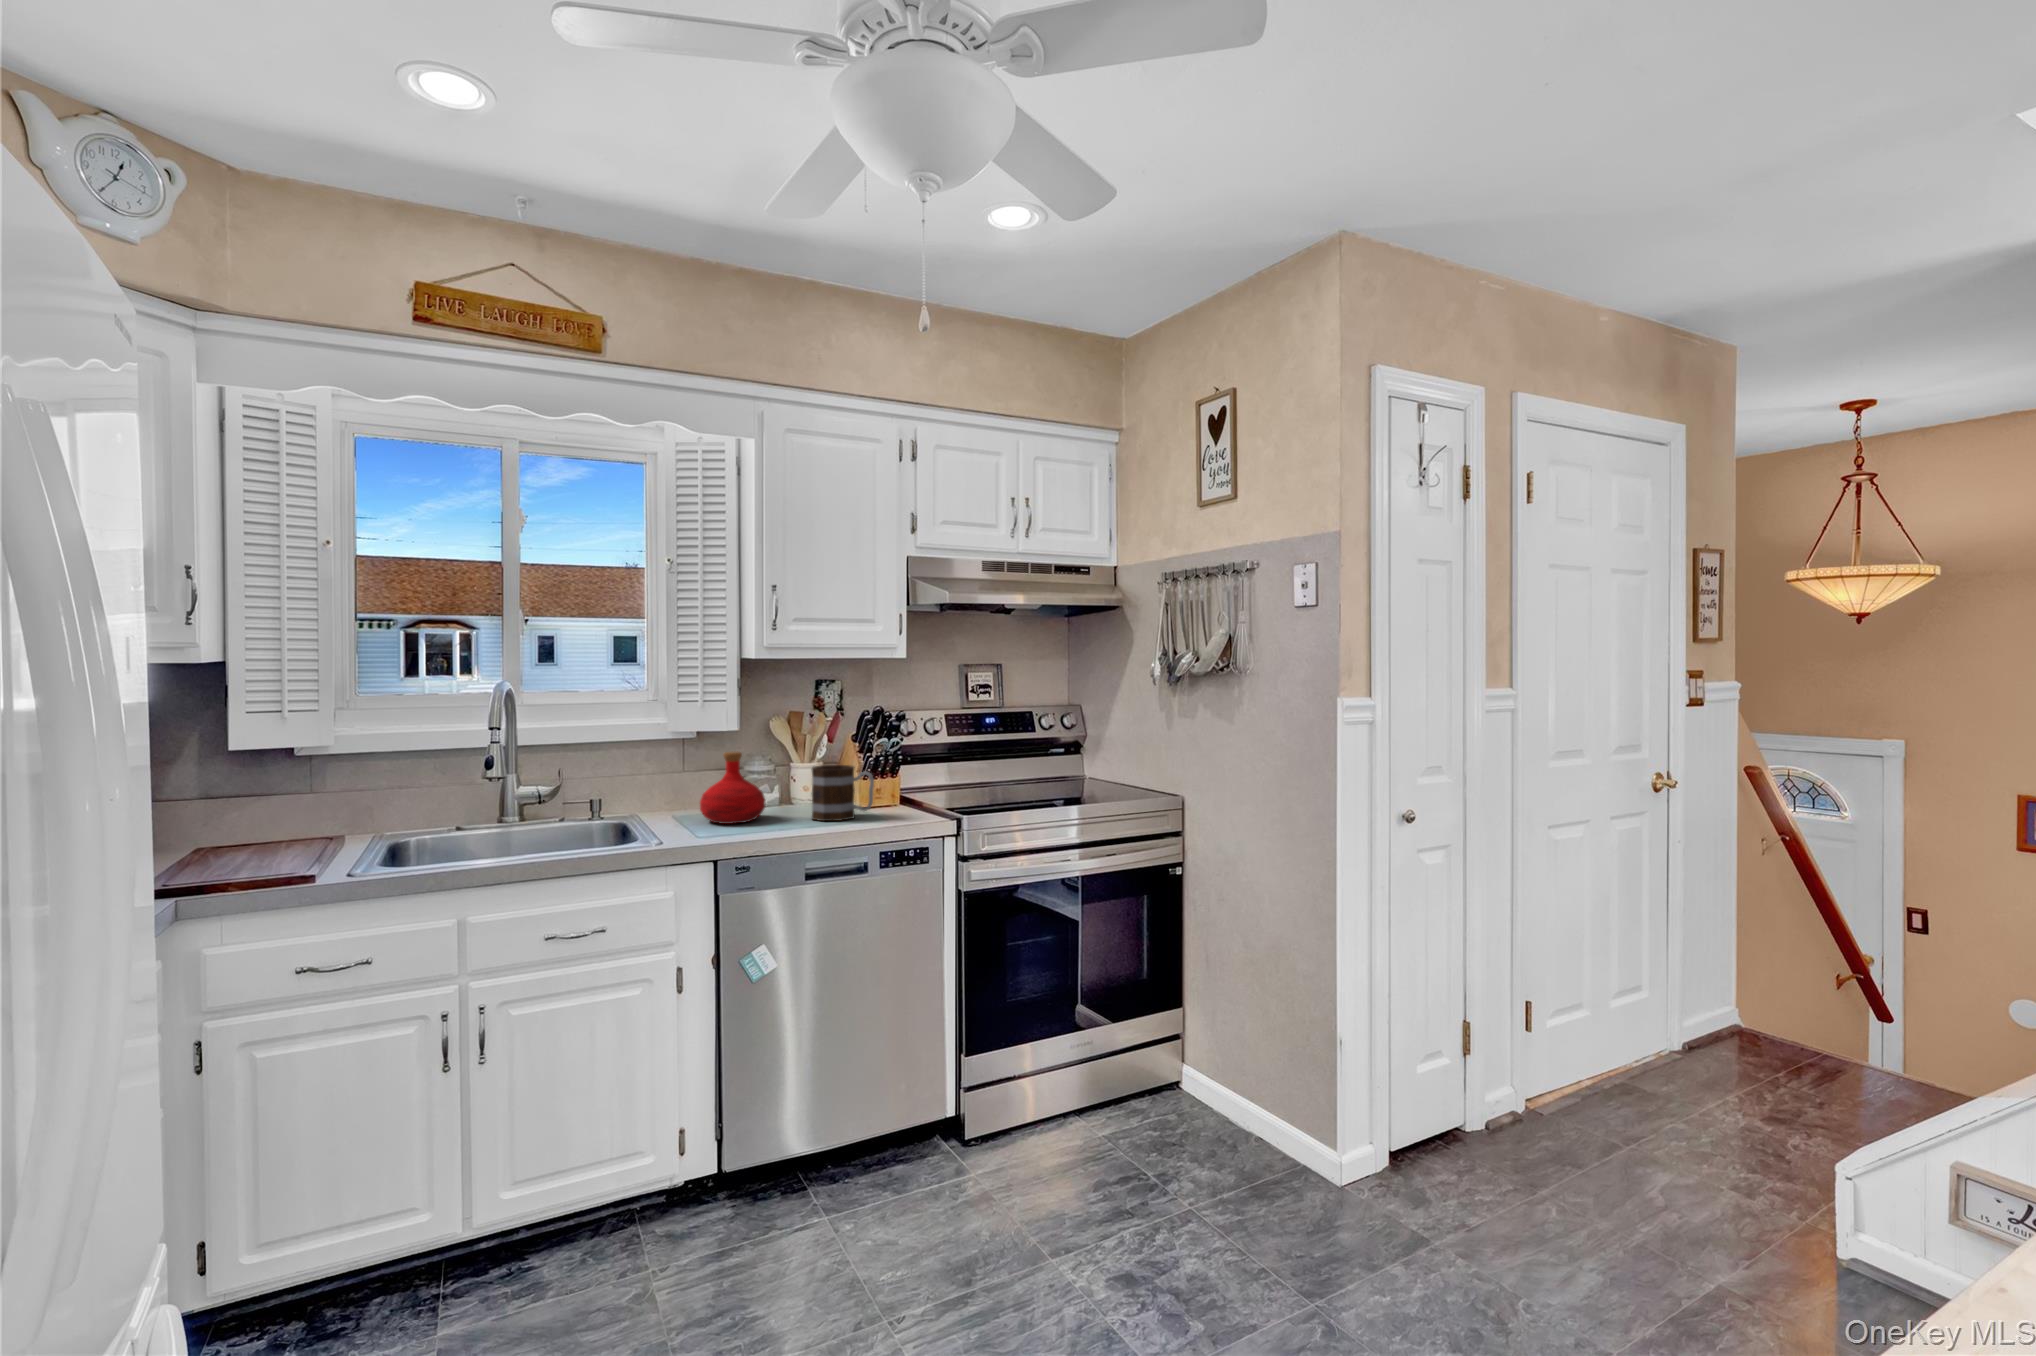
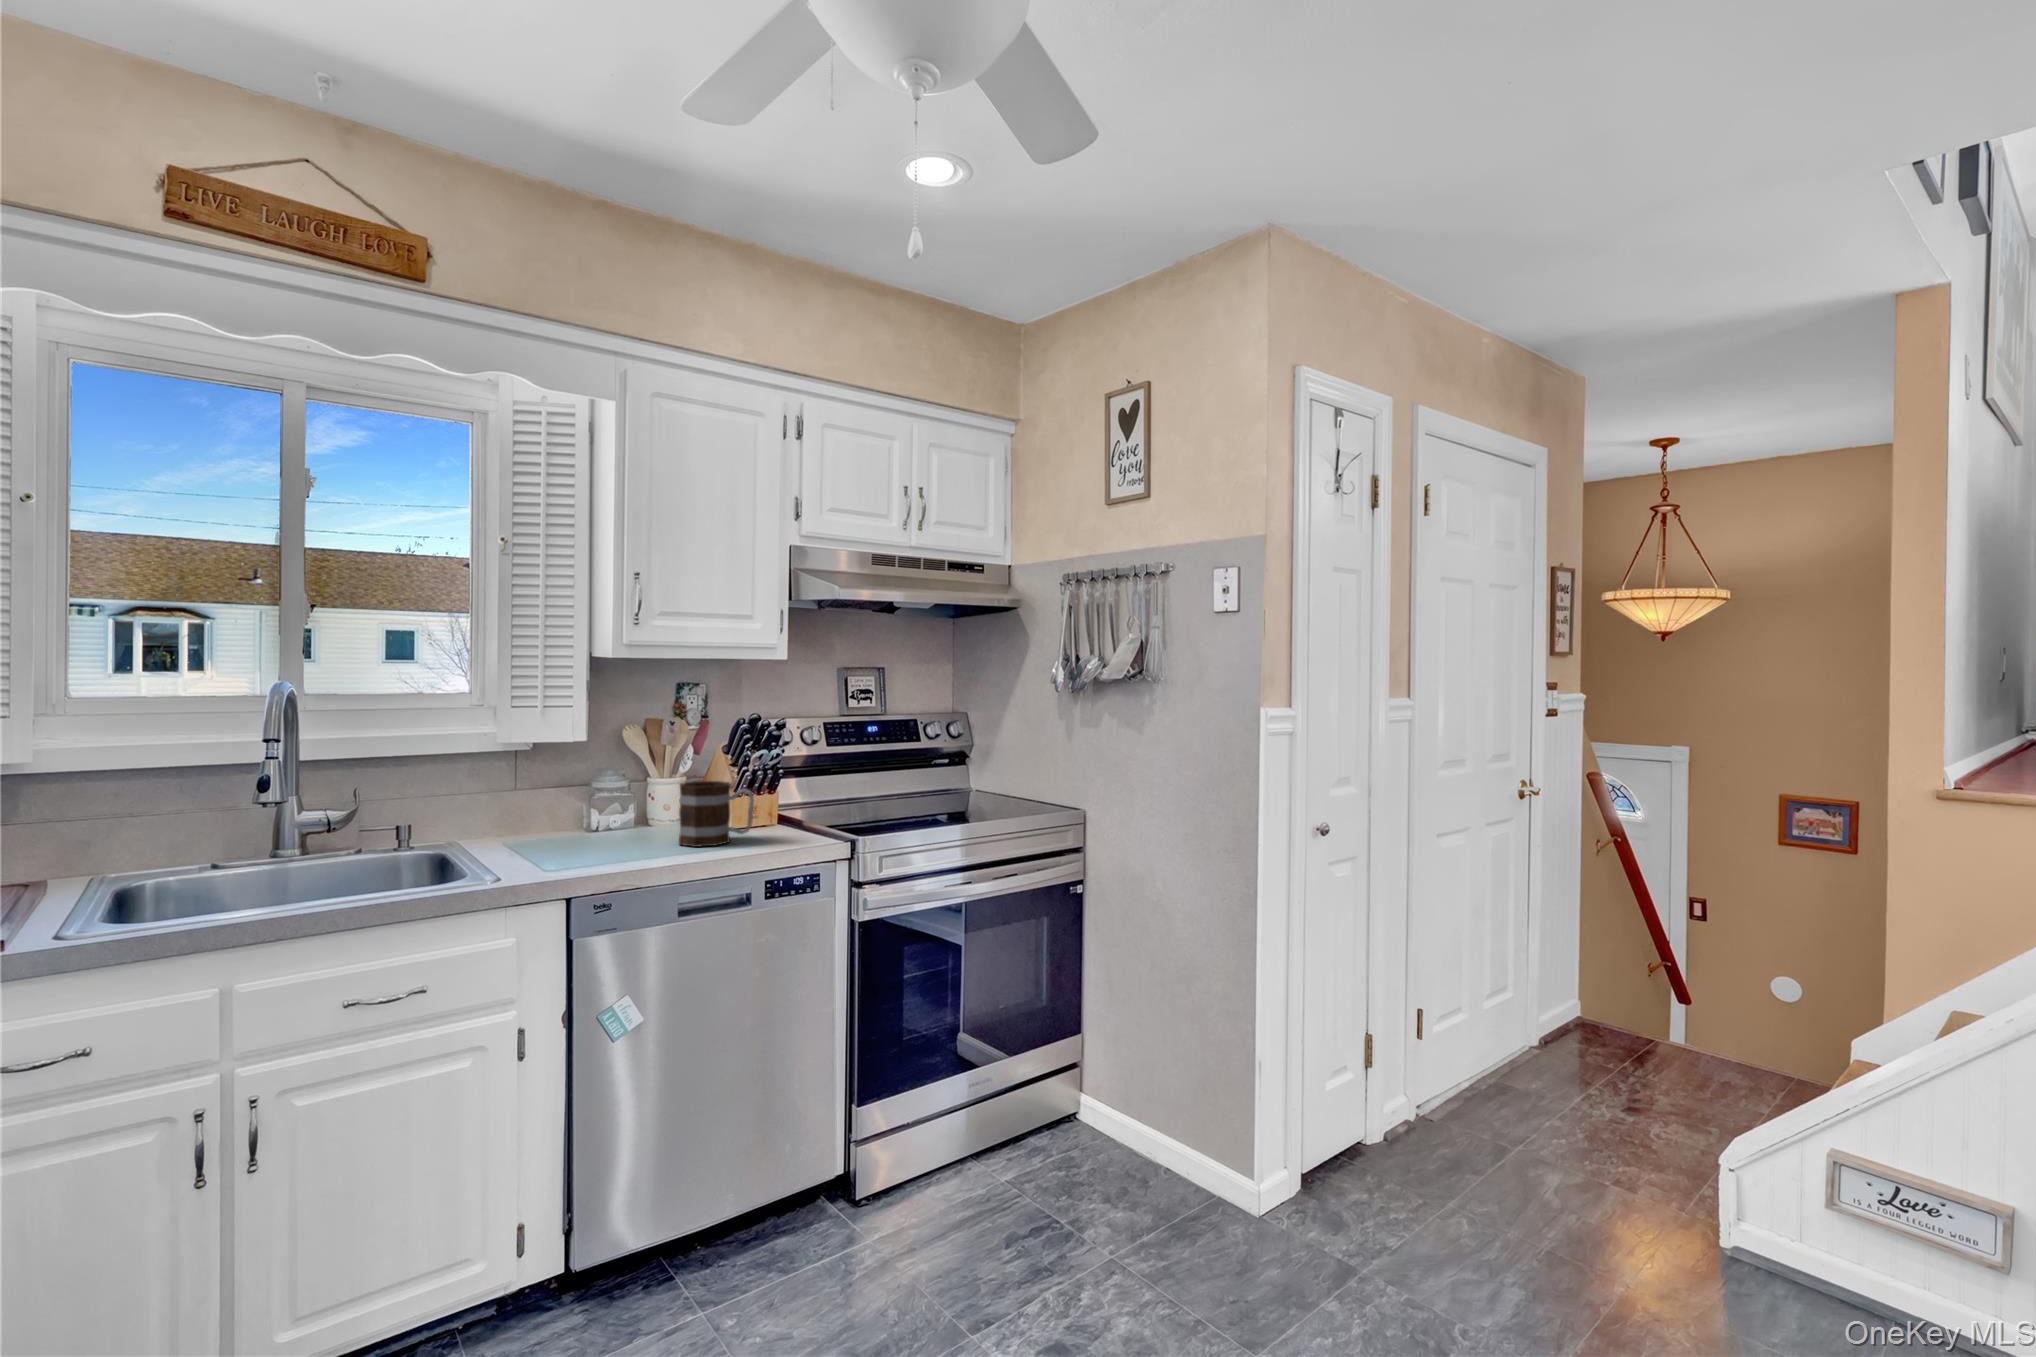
bottle: present [700,752,765,824] -> none [541,766,622,852]

